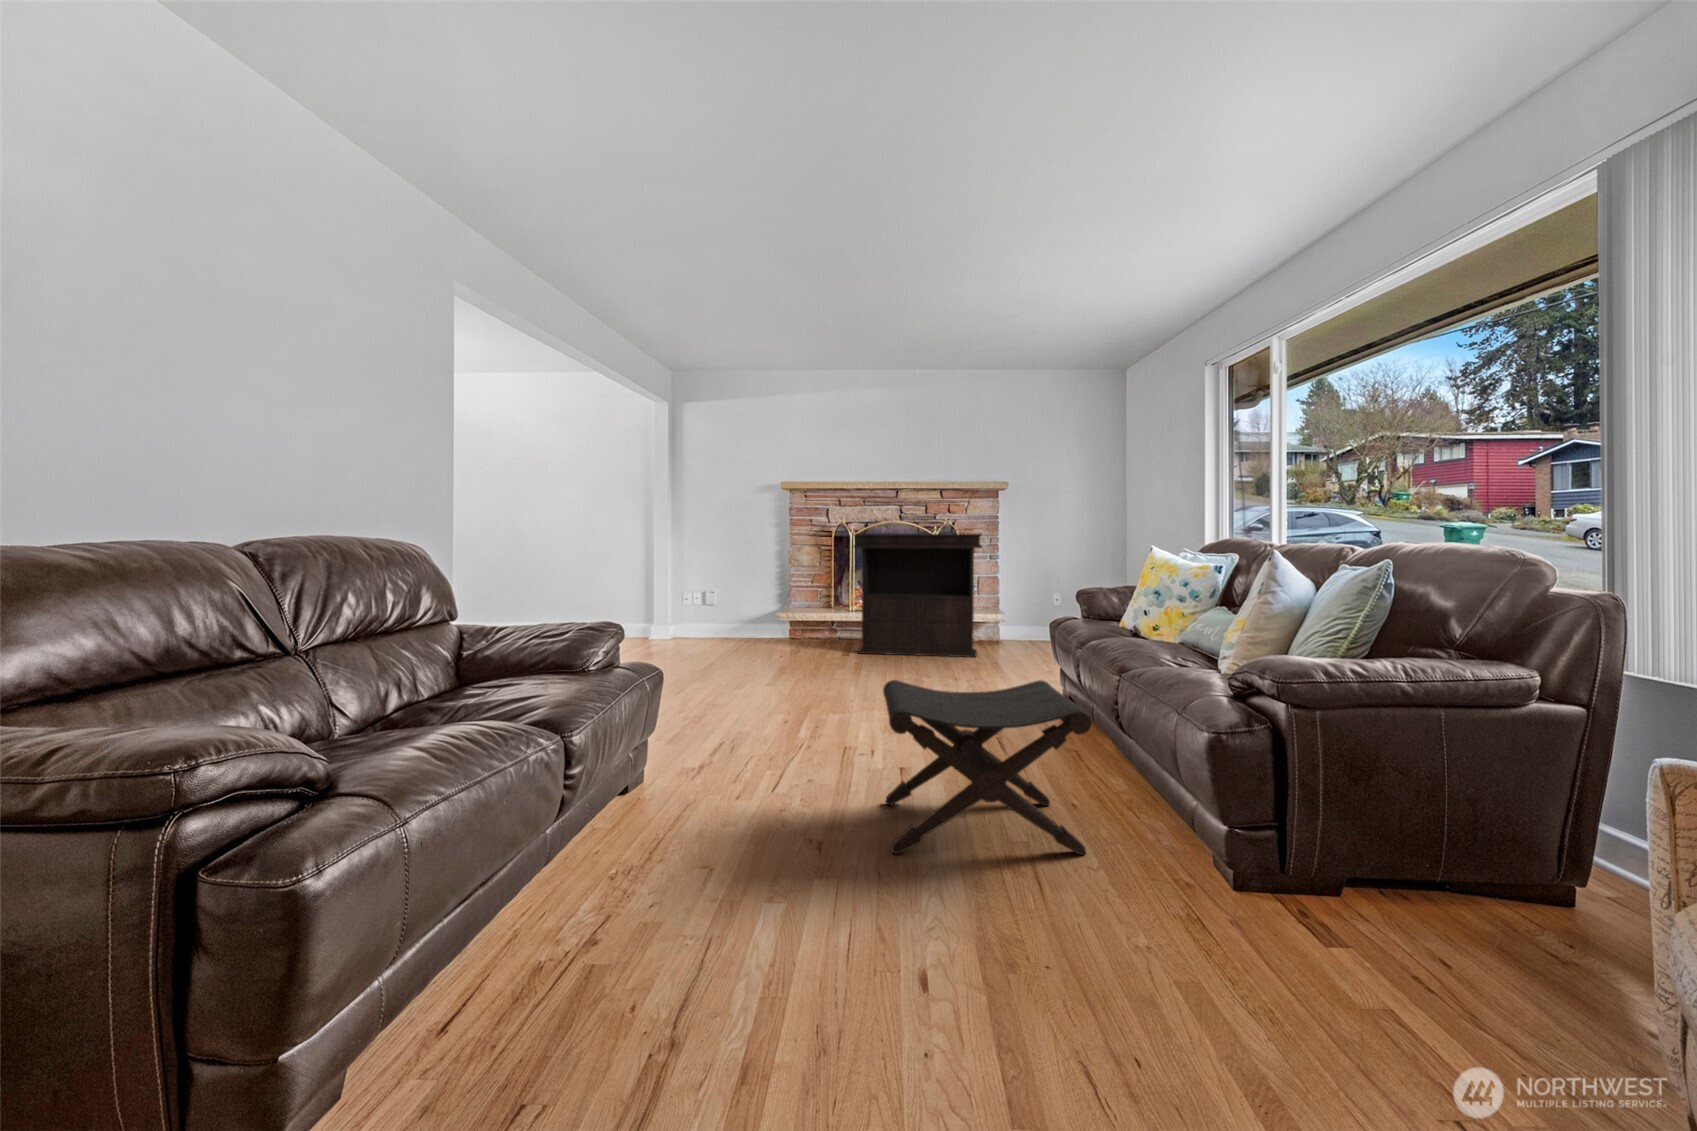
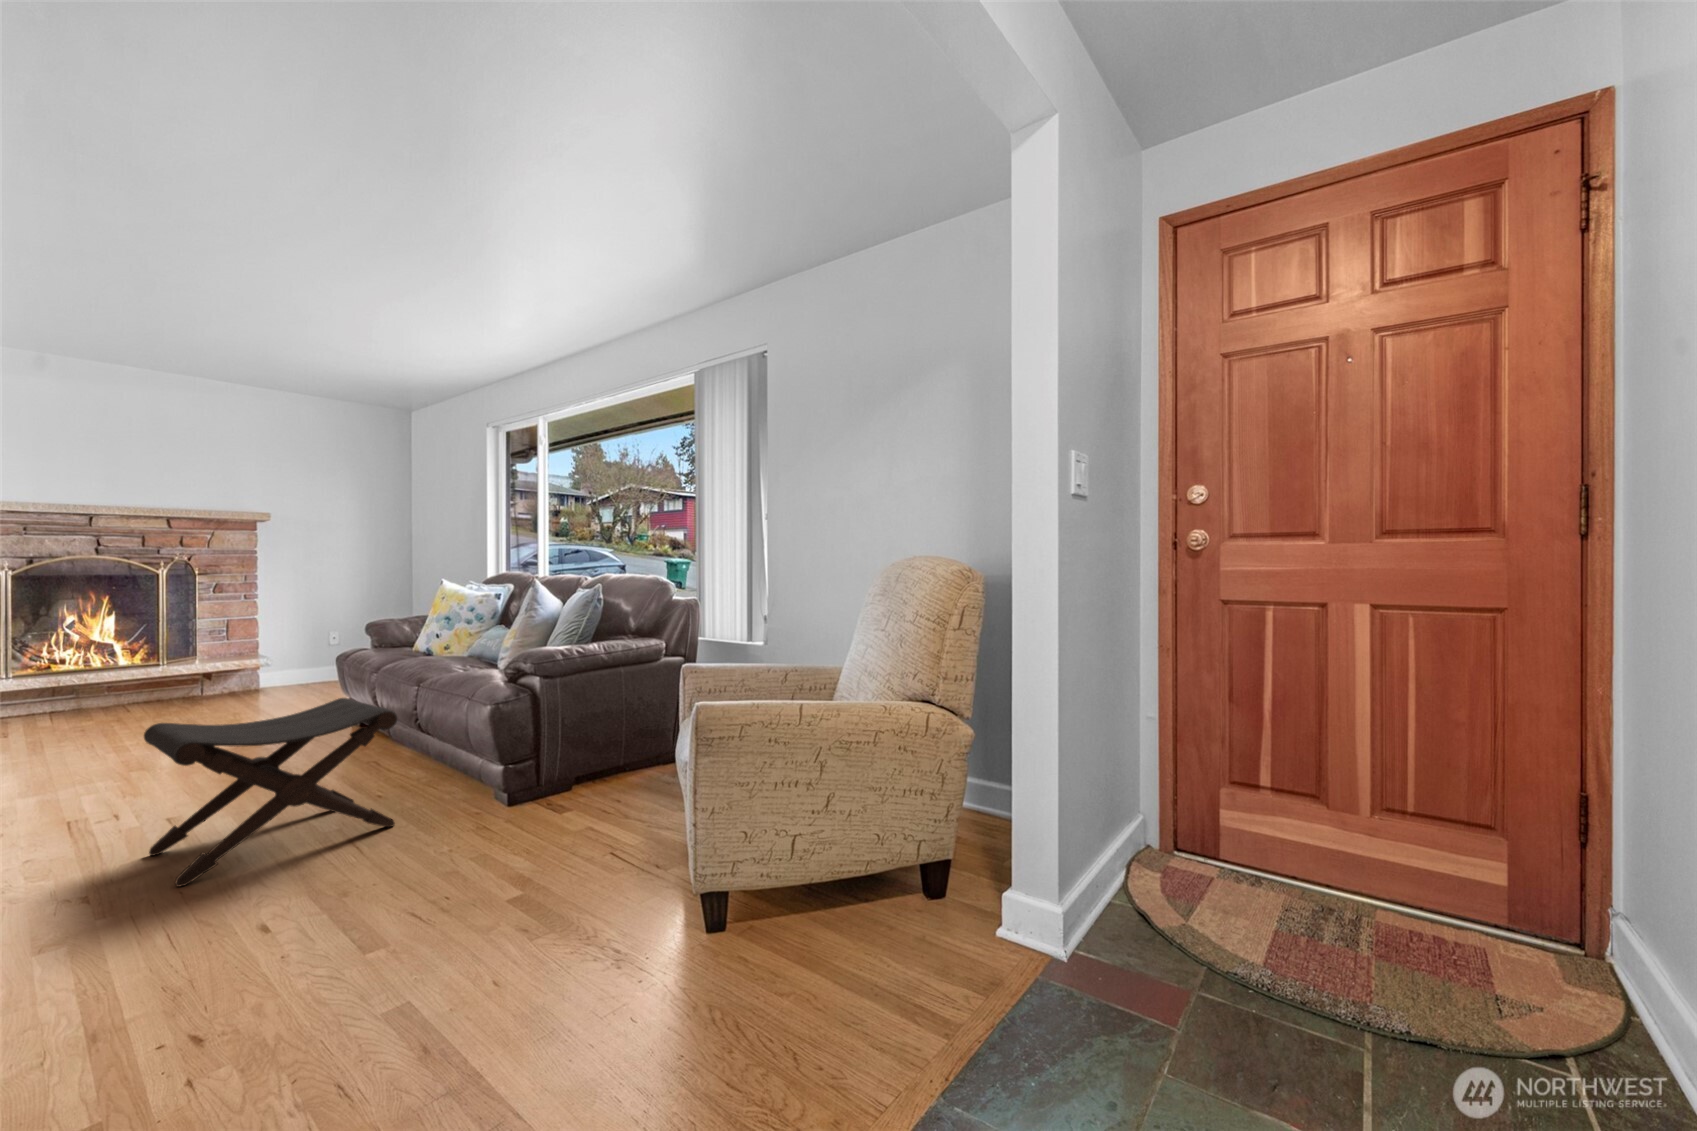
console table: present [854,534,982,657] -> none [12,571,238,731]

